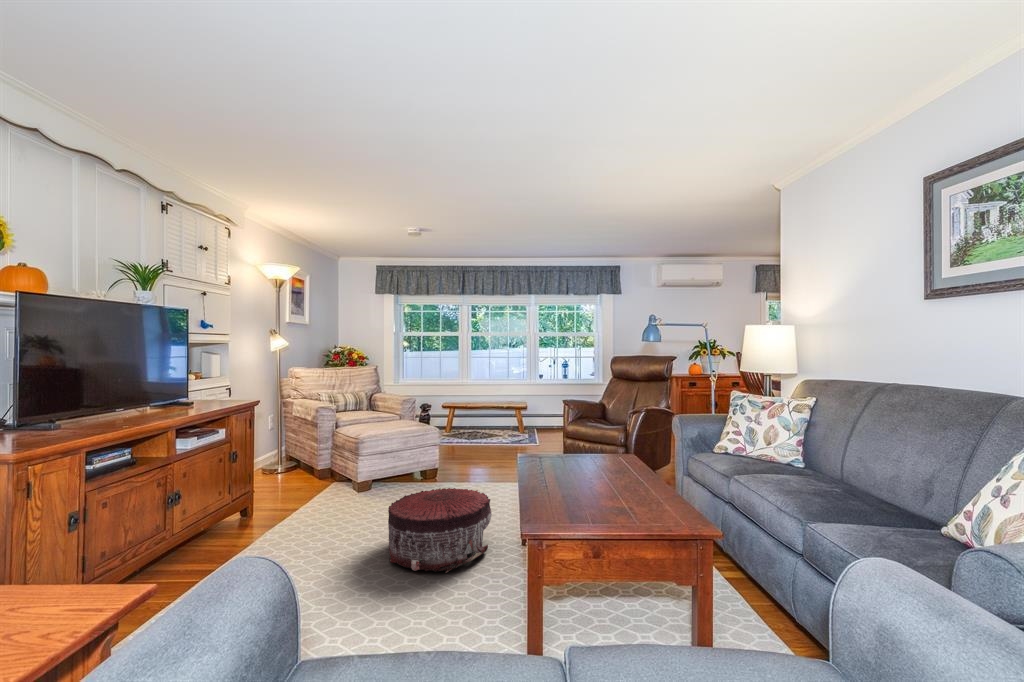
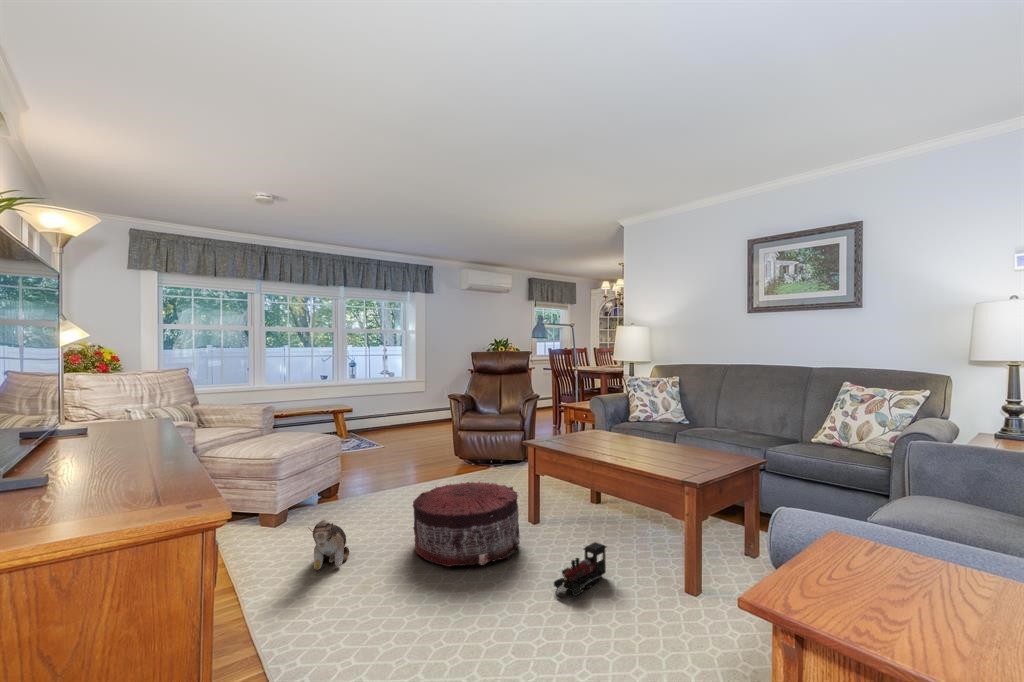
plush toy: none [311,496,374,537] -> present [309,520,349,570]
toy train: none [412,581,490,629] -> present [554,542,606,599]

